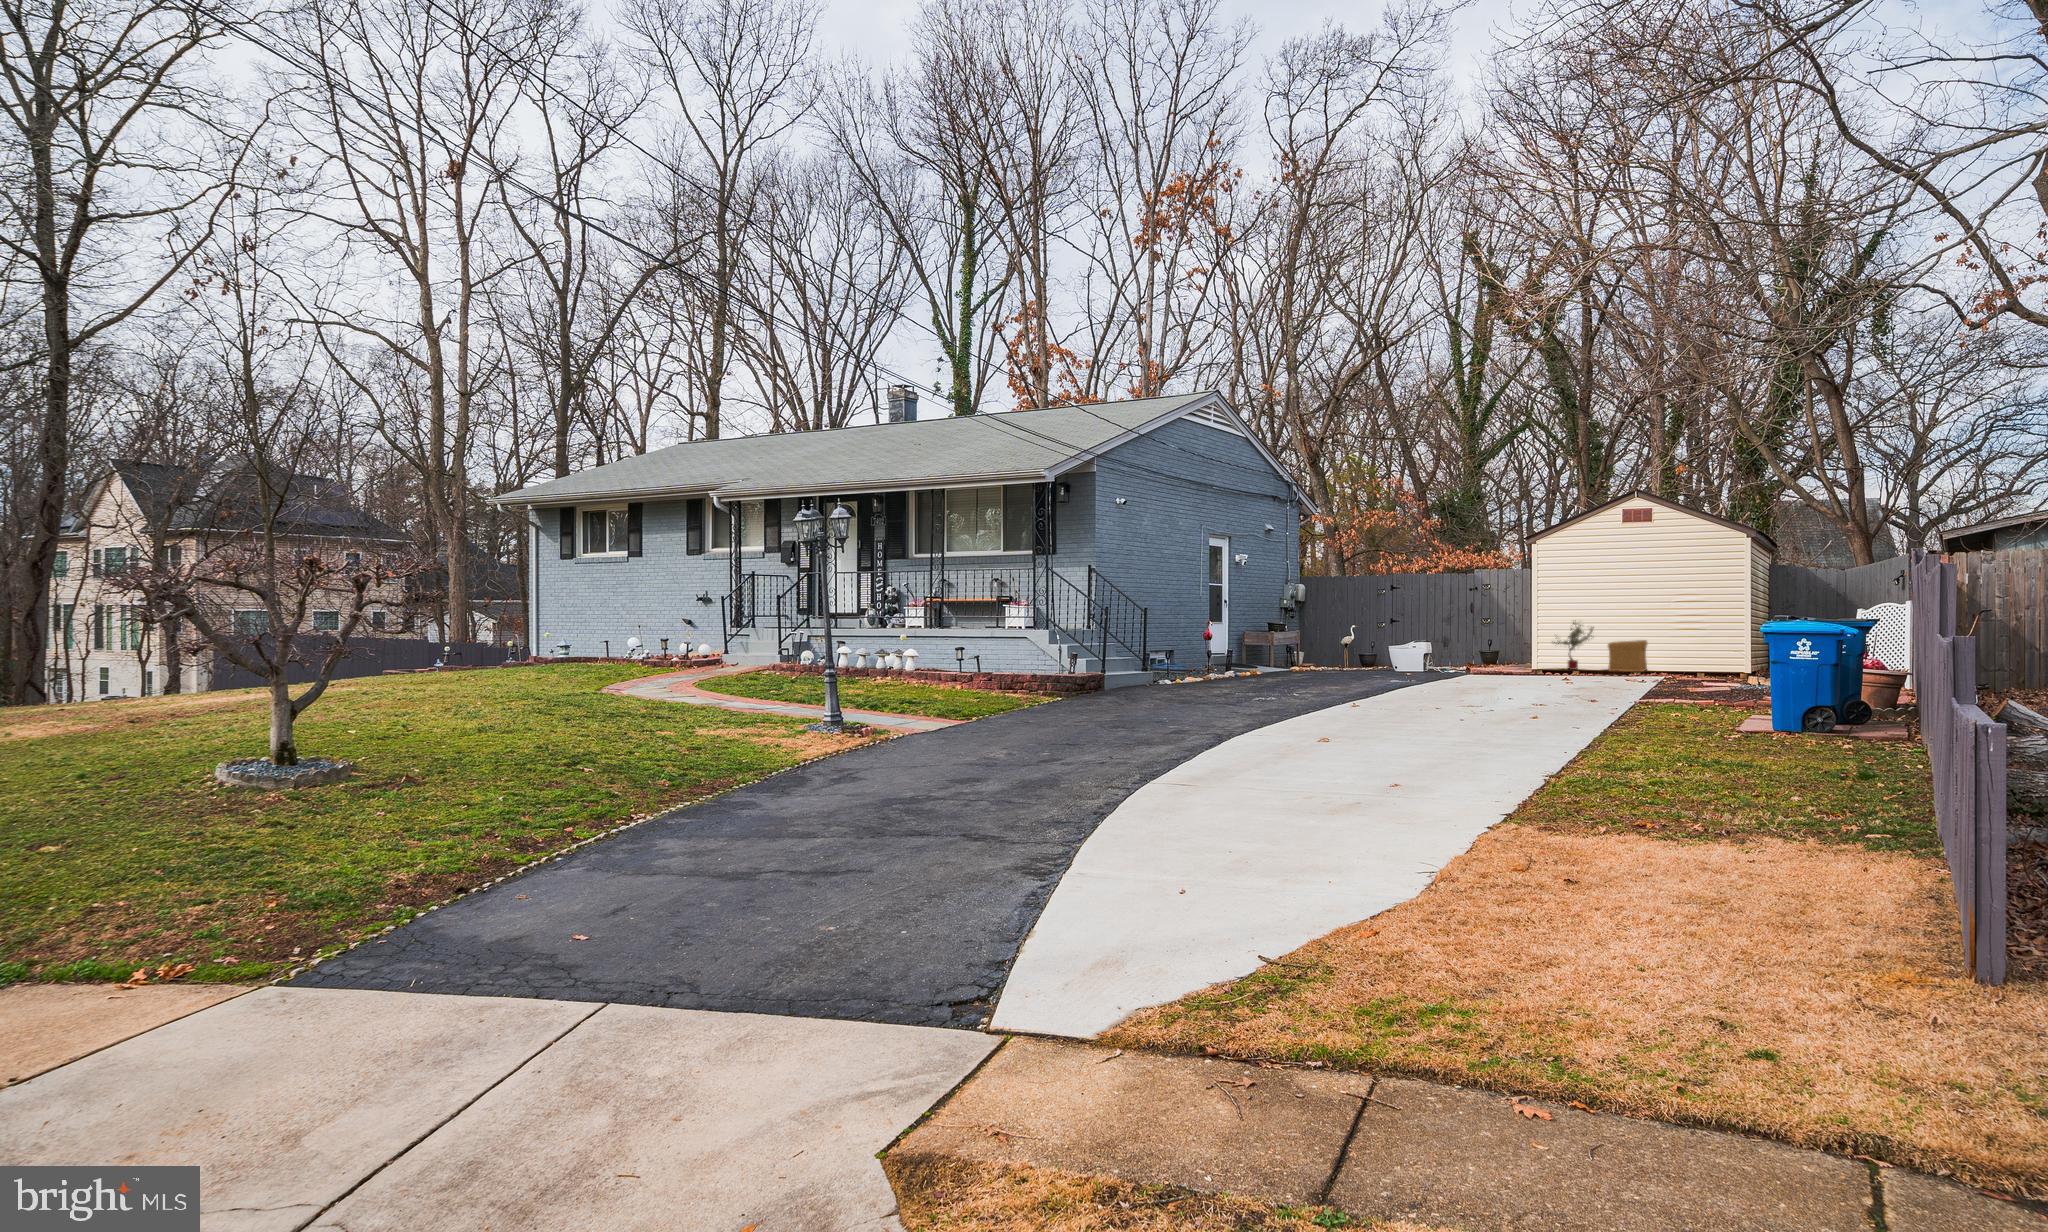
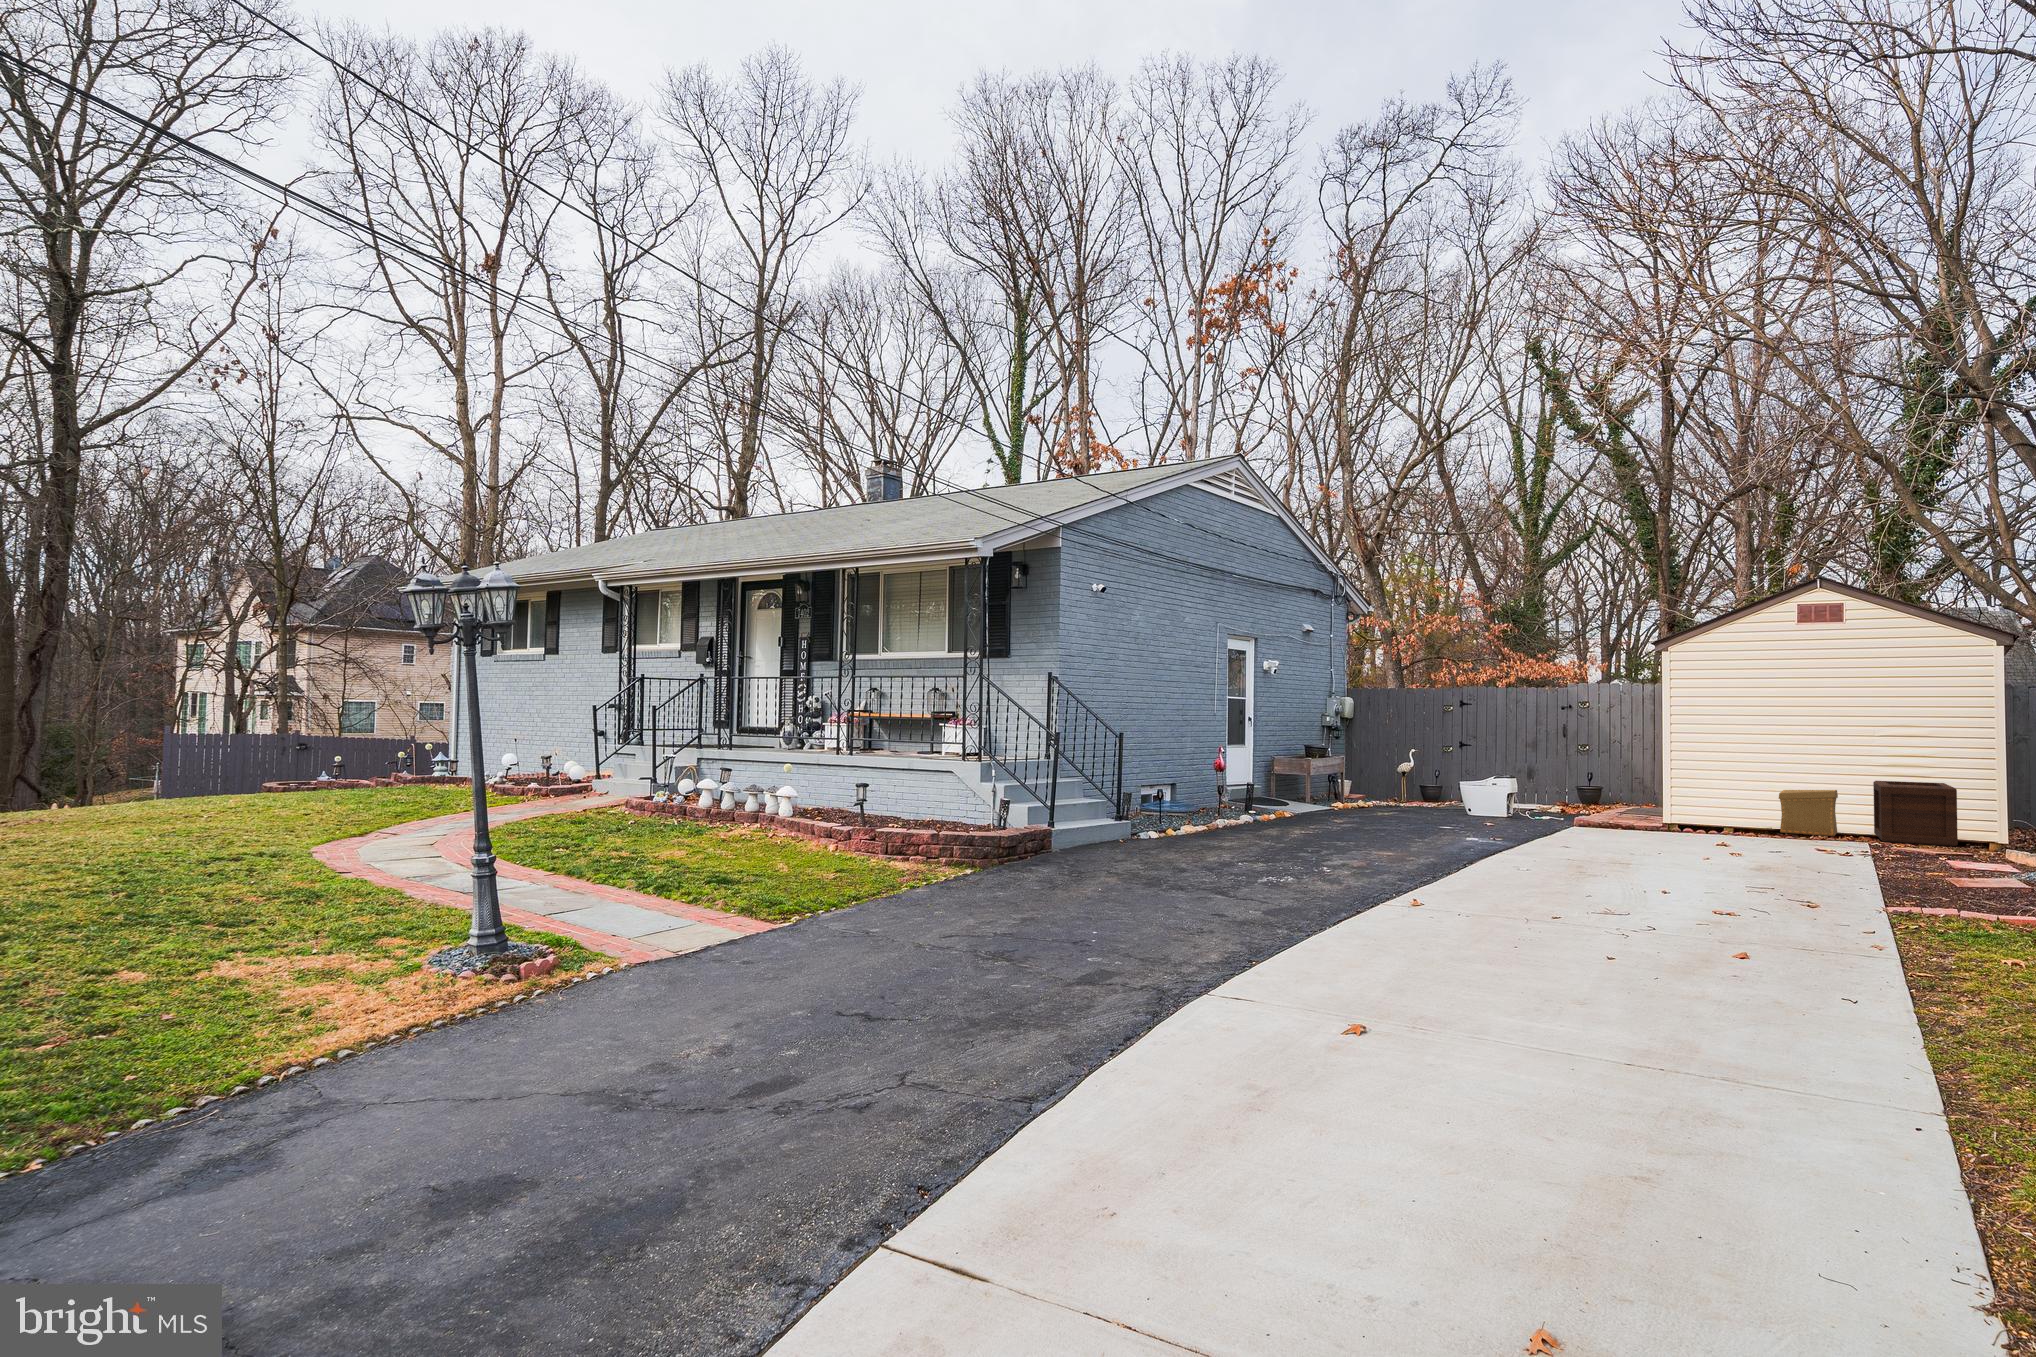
potted tree: present [1554,620,1594,670] -> none [1690,758,1758,827]
wooden crate: none [1670,632,1716,674] -> present [1873,781,1958,846]

